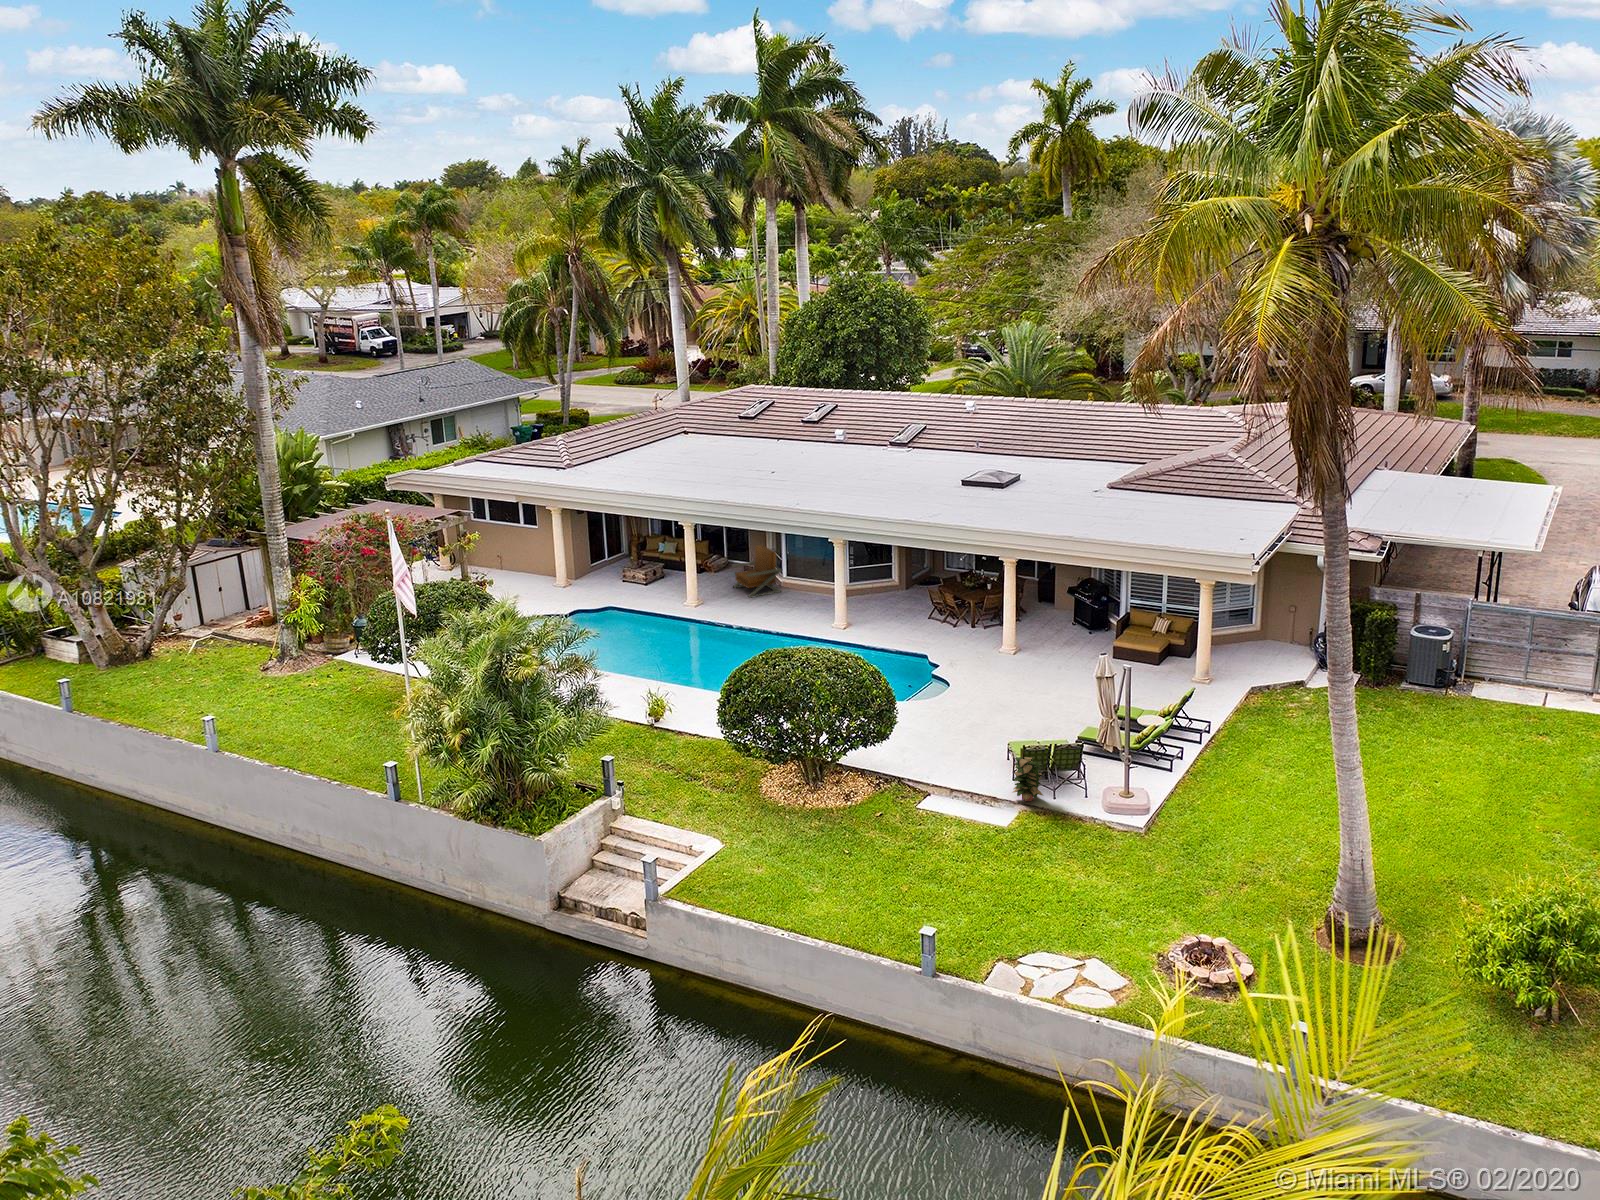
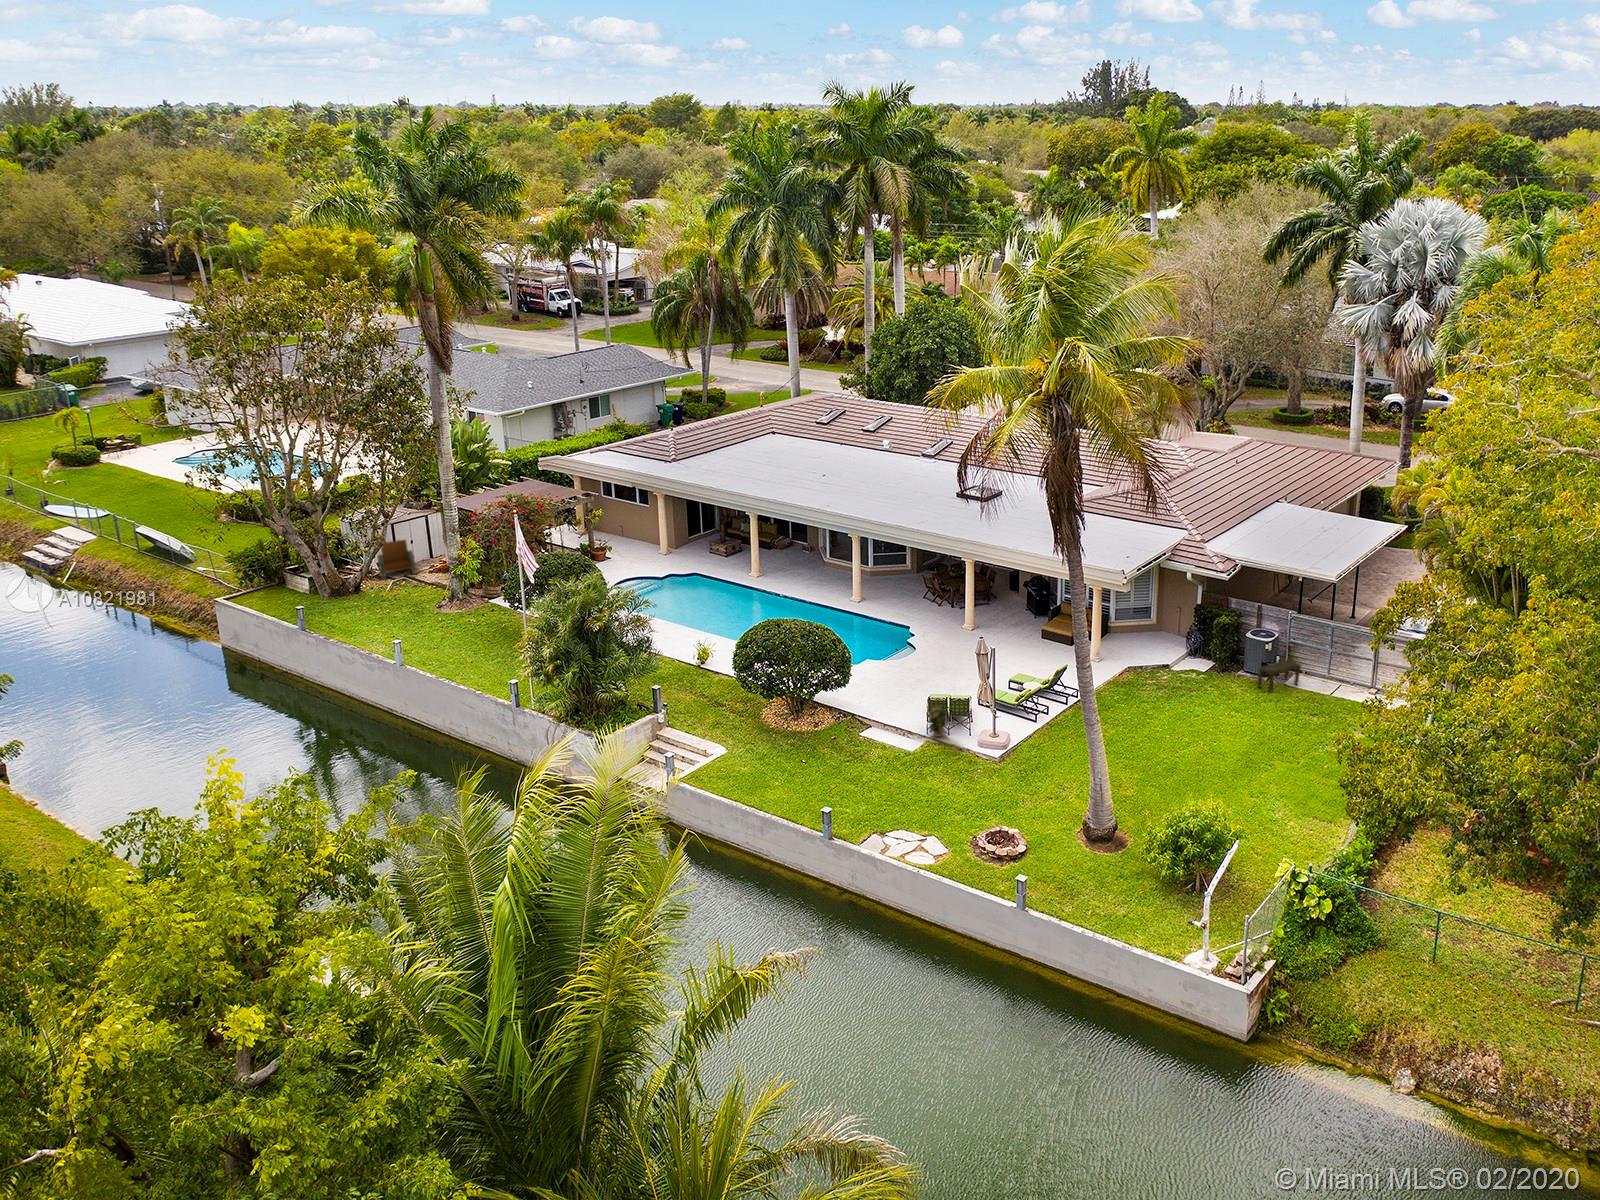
lounge chair: present [732,545,782,598] -> present [378,540,417,579]
bench: none [1423,662,1478,708] -> present [1257,659,1301,693]

